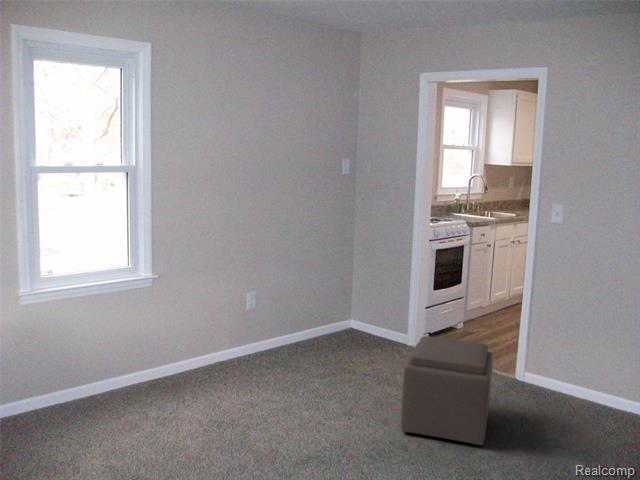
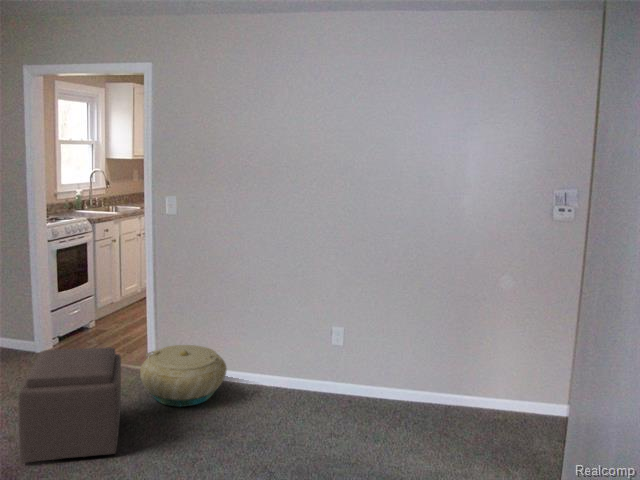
basket: none [509,356,604,422] -> present [140,345,227,407]

